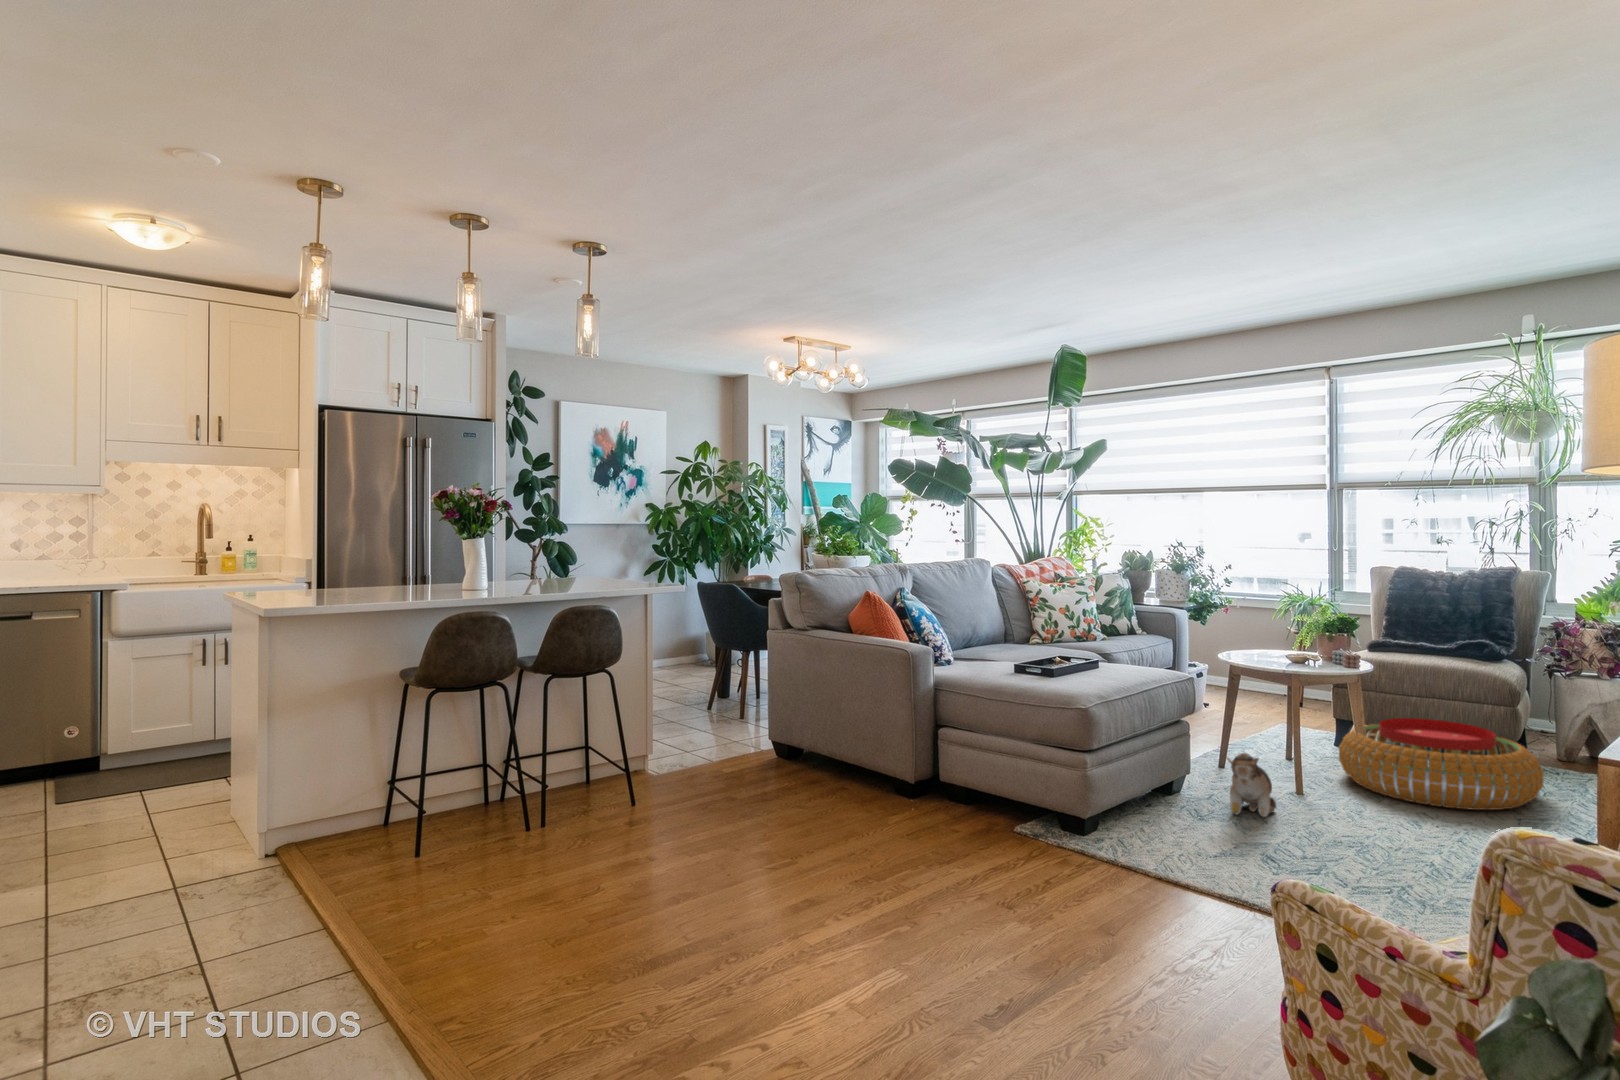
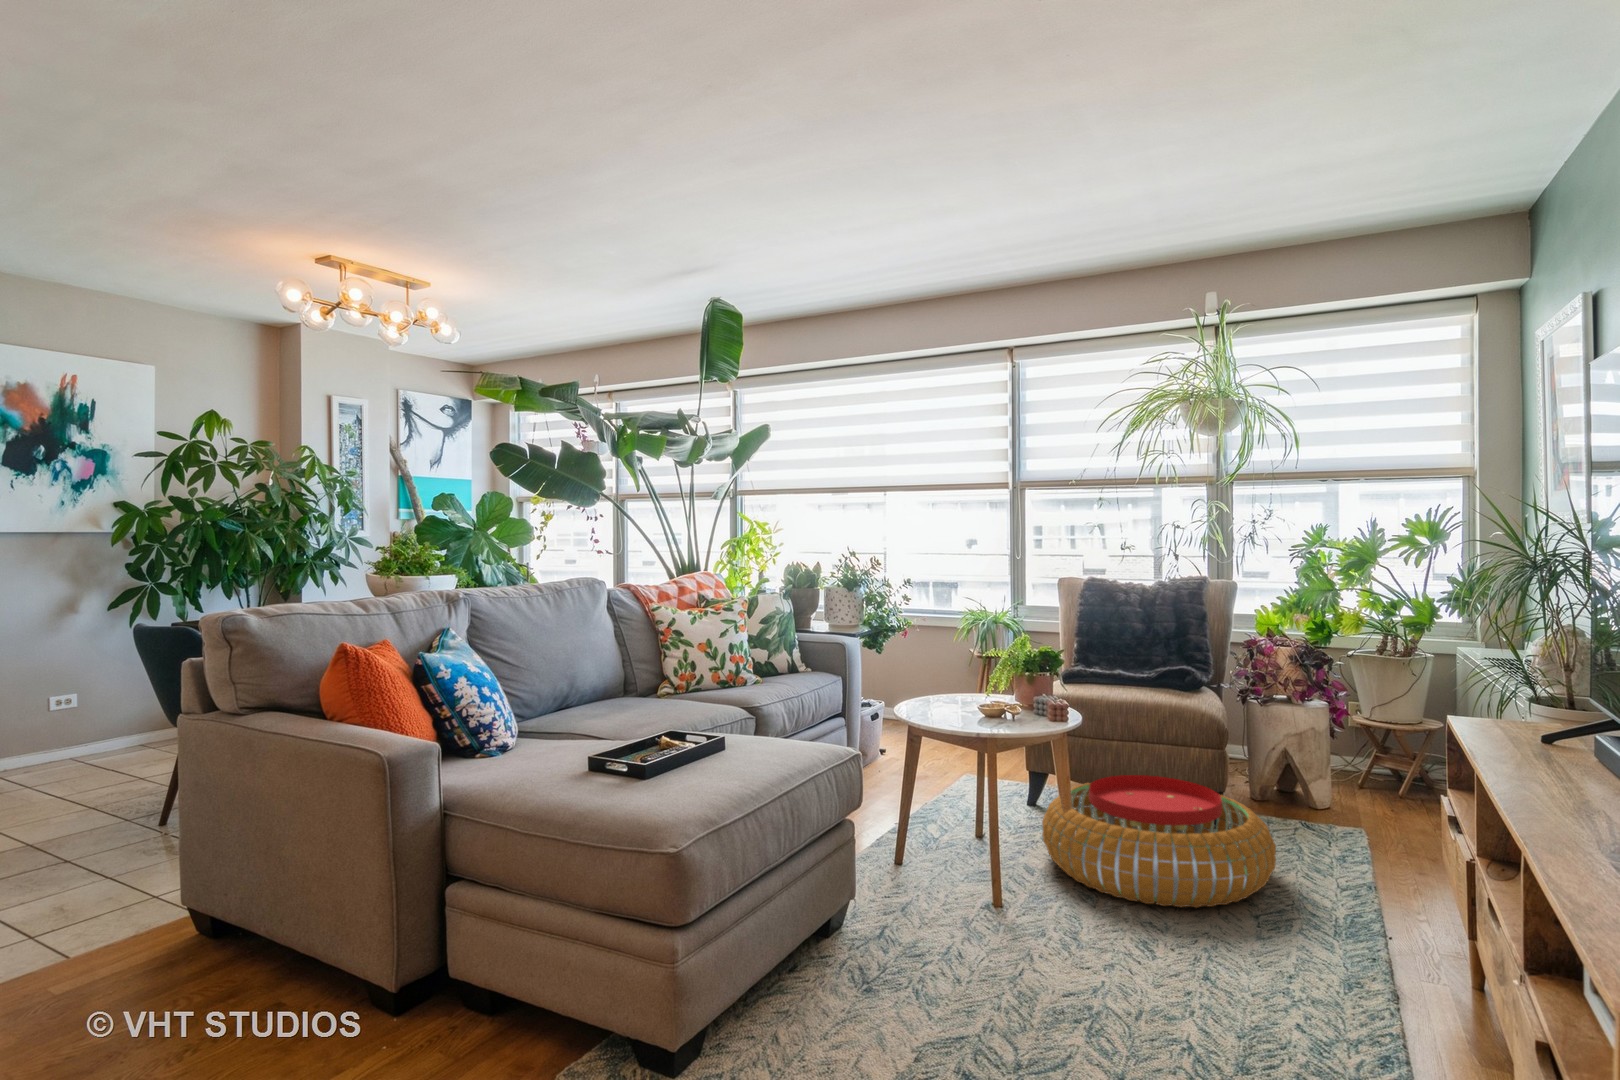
plush toy: present [1227,753,1276,817] -> none [907,874,975,969]

